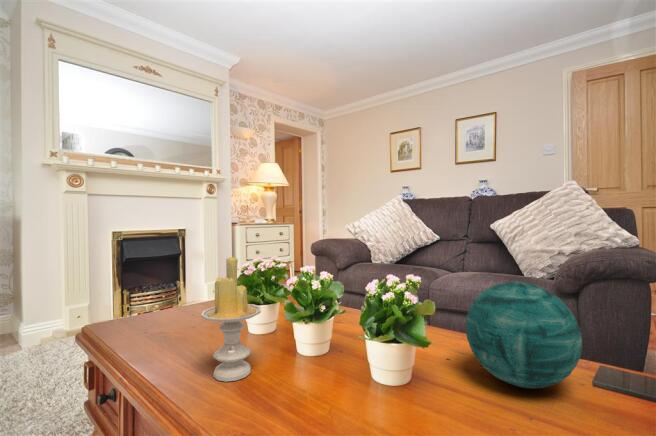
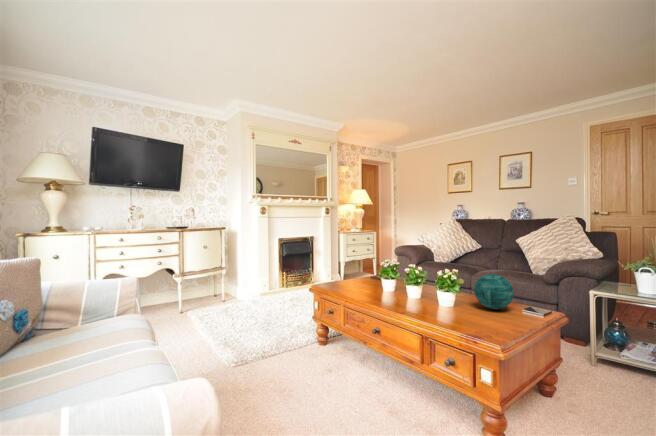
candle: present [201,257,261,382] -> none [378,261,399,303]

